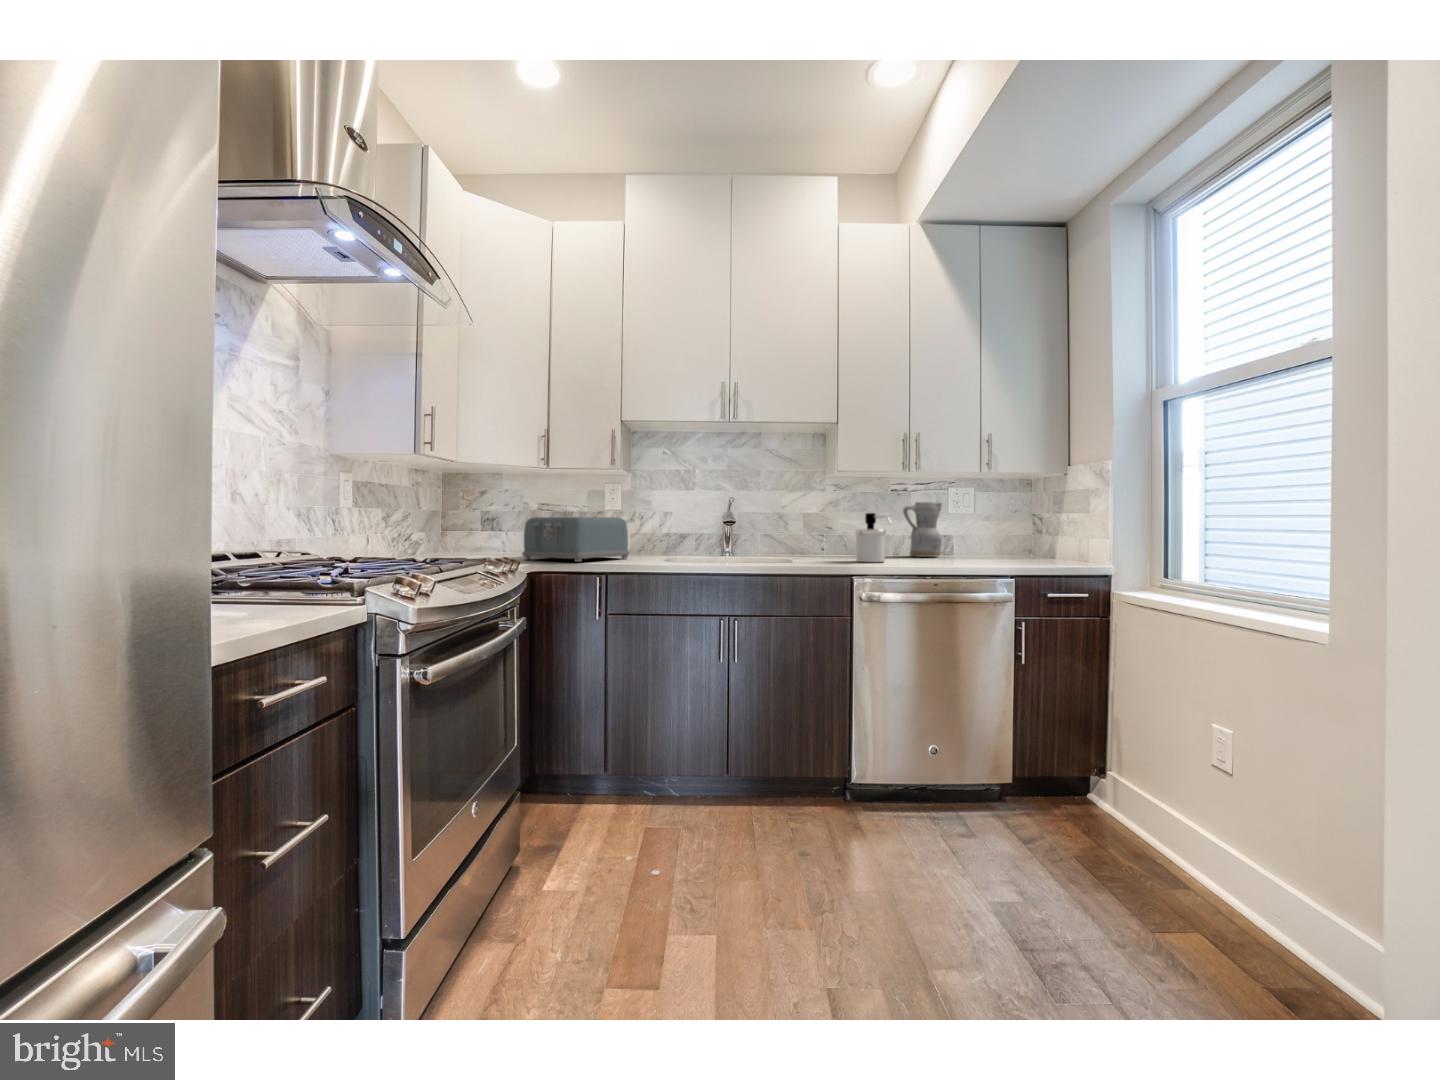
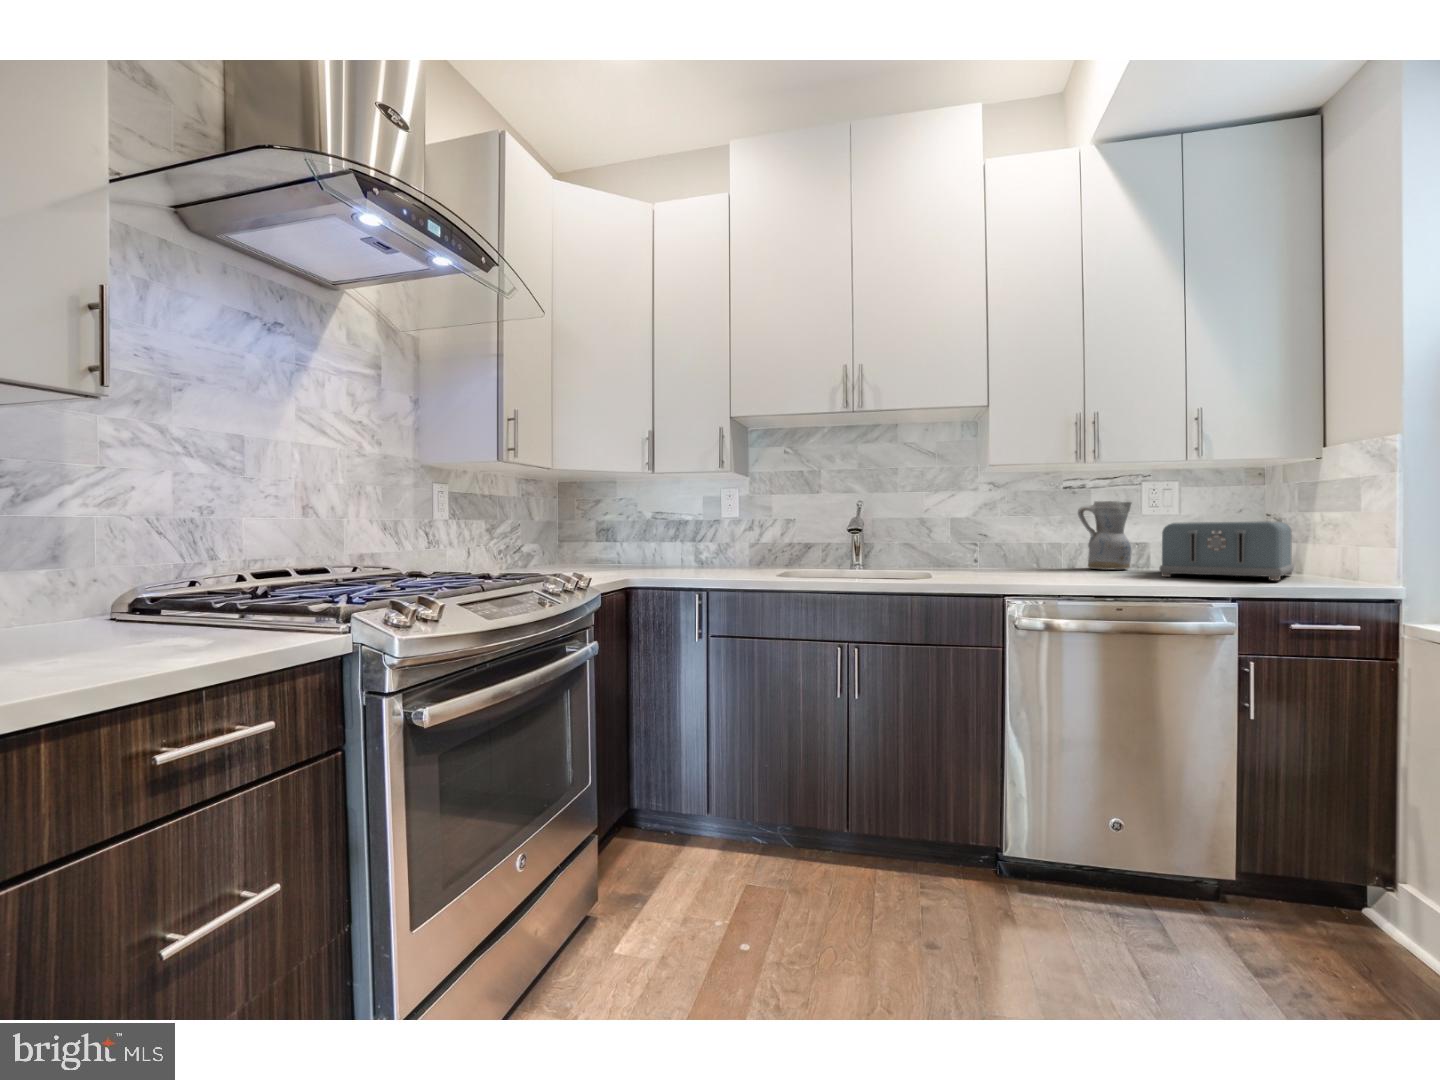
soap dispenser: present [855,513,892,562] -> none [1011,516,1059,577]
toaster: present [522,517,630,562] -> present [1160,521,1294,580]

